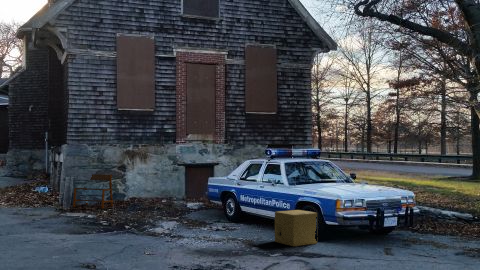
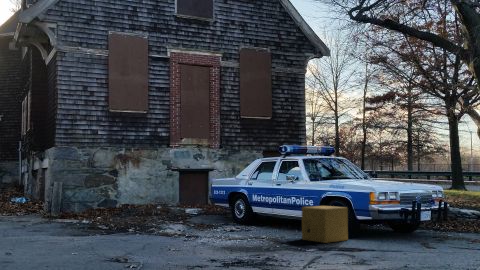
bench: present [73,174,113,208] -> none [62,179,106,215]

